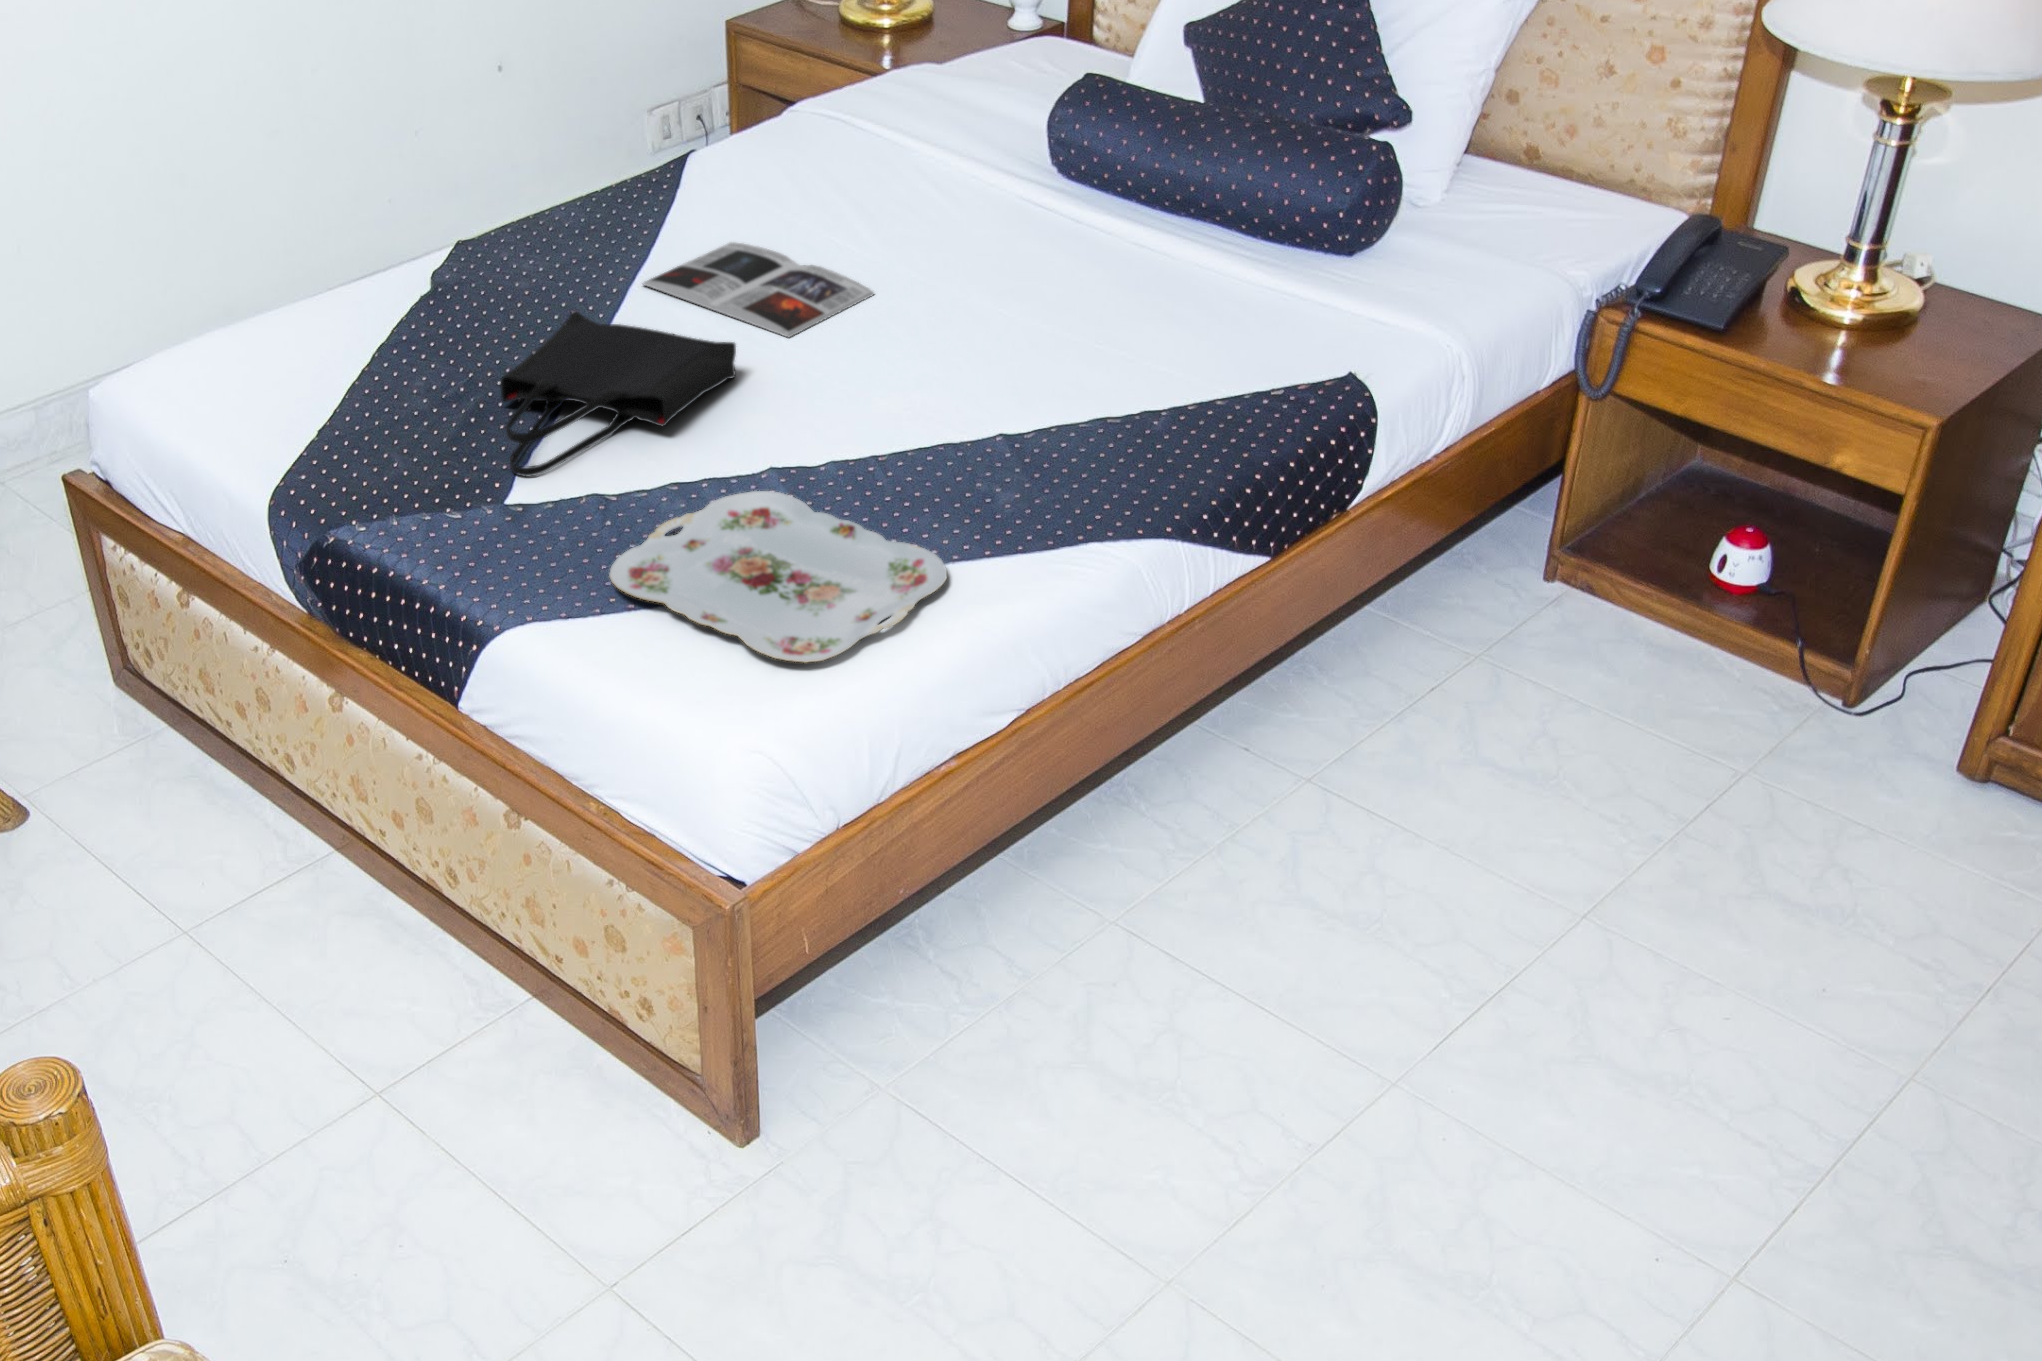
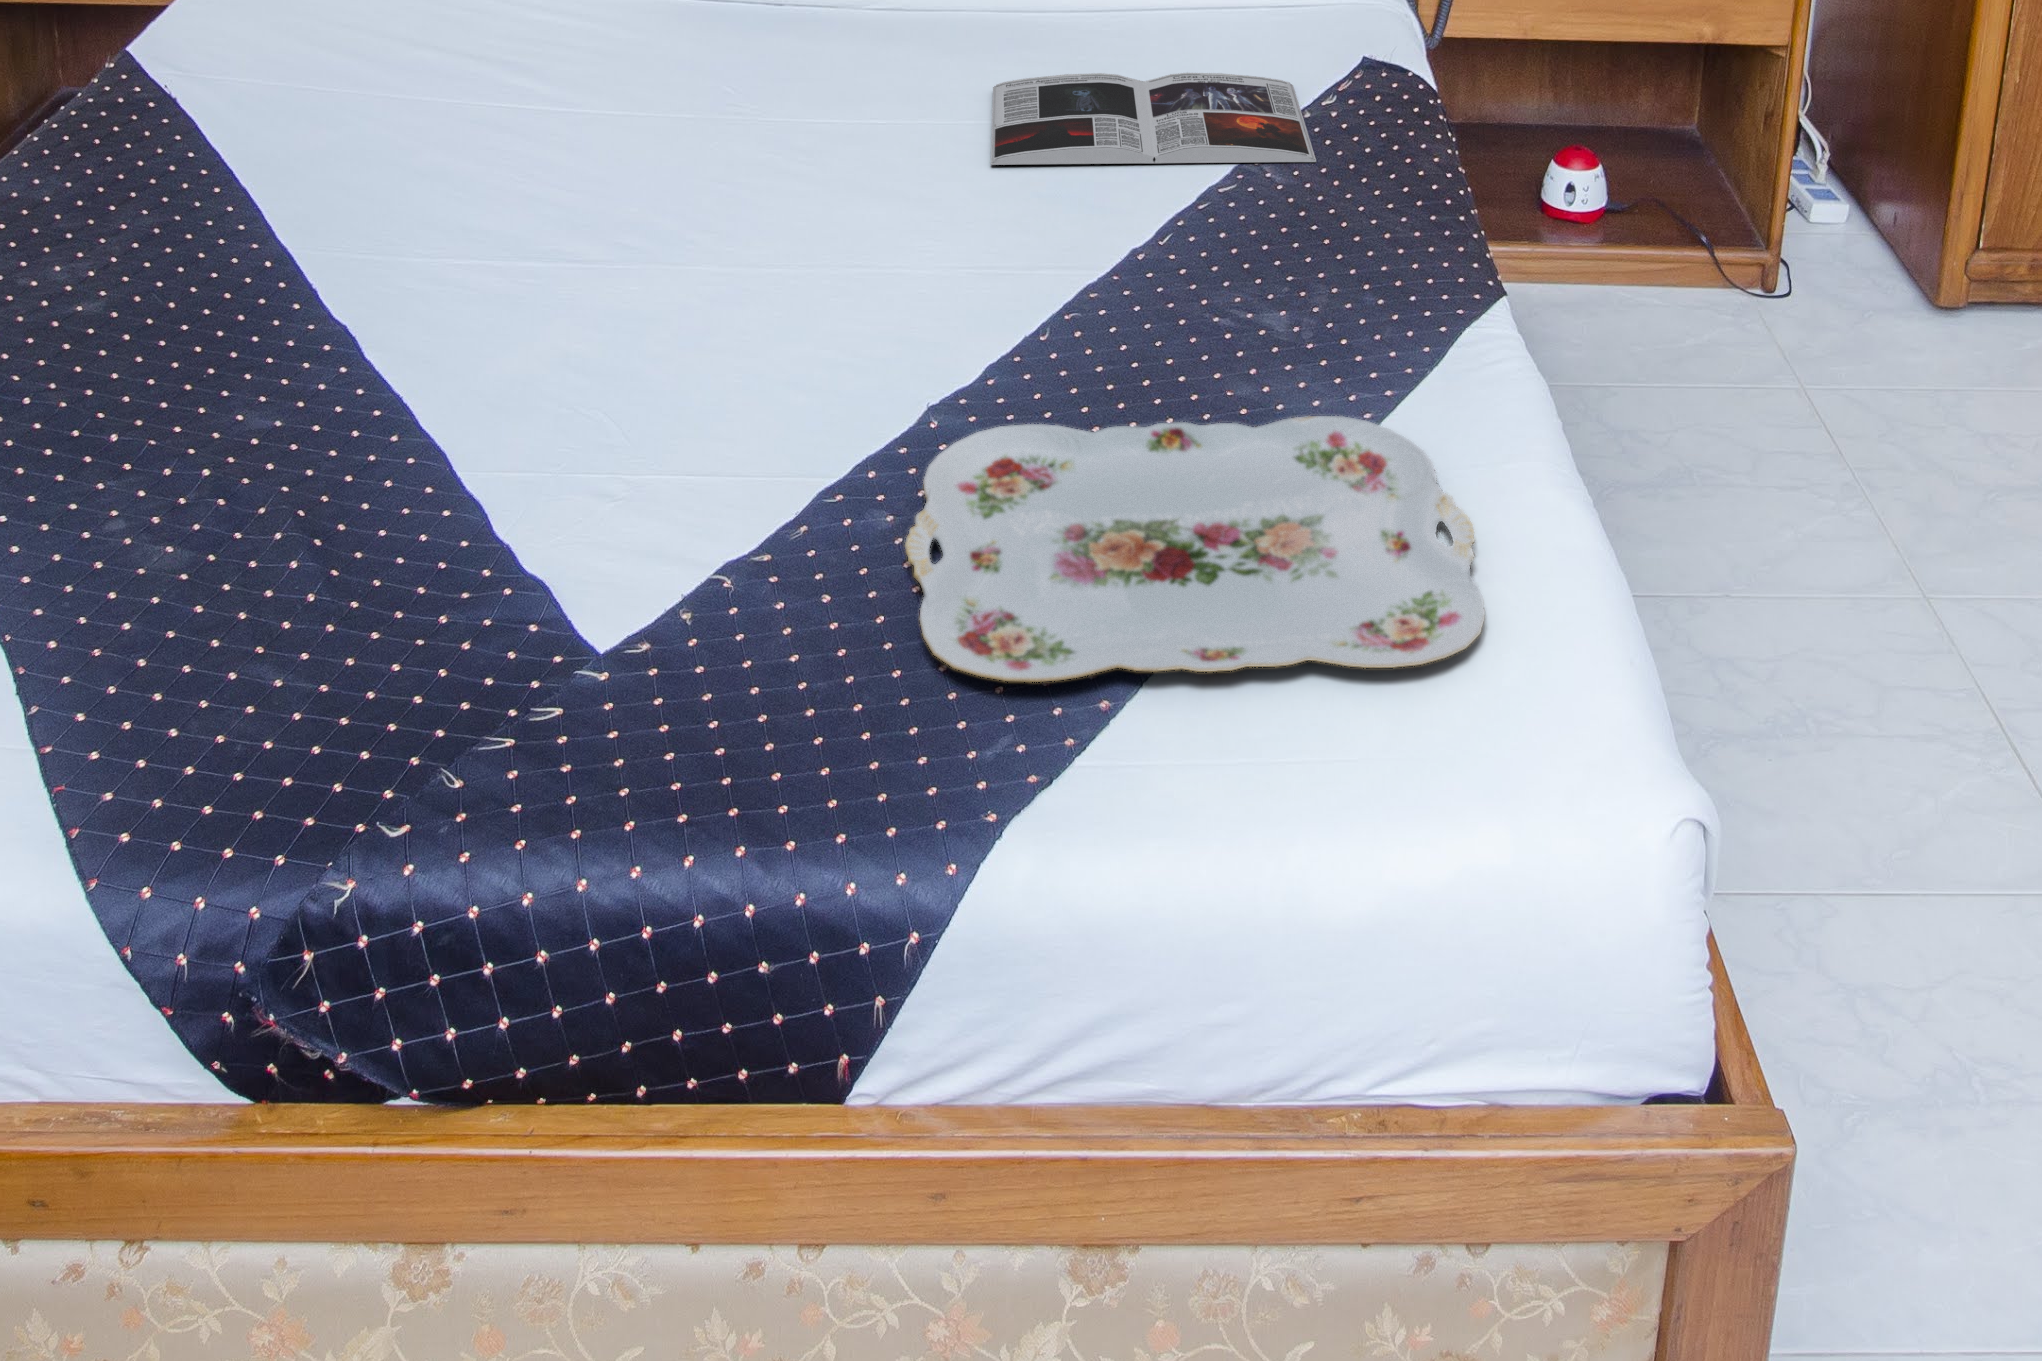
magazine: present [643,242,874,337] -> present [991,73,1316,165]
tote bag: present [501,311,736,477] -> none [275,247,669,585]

